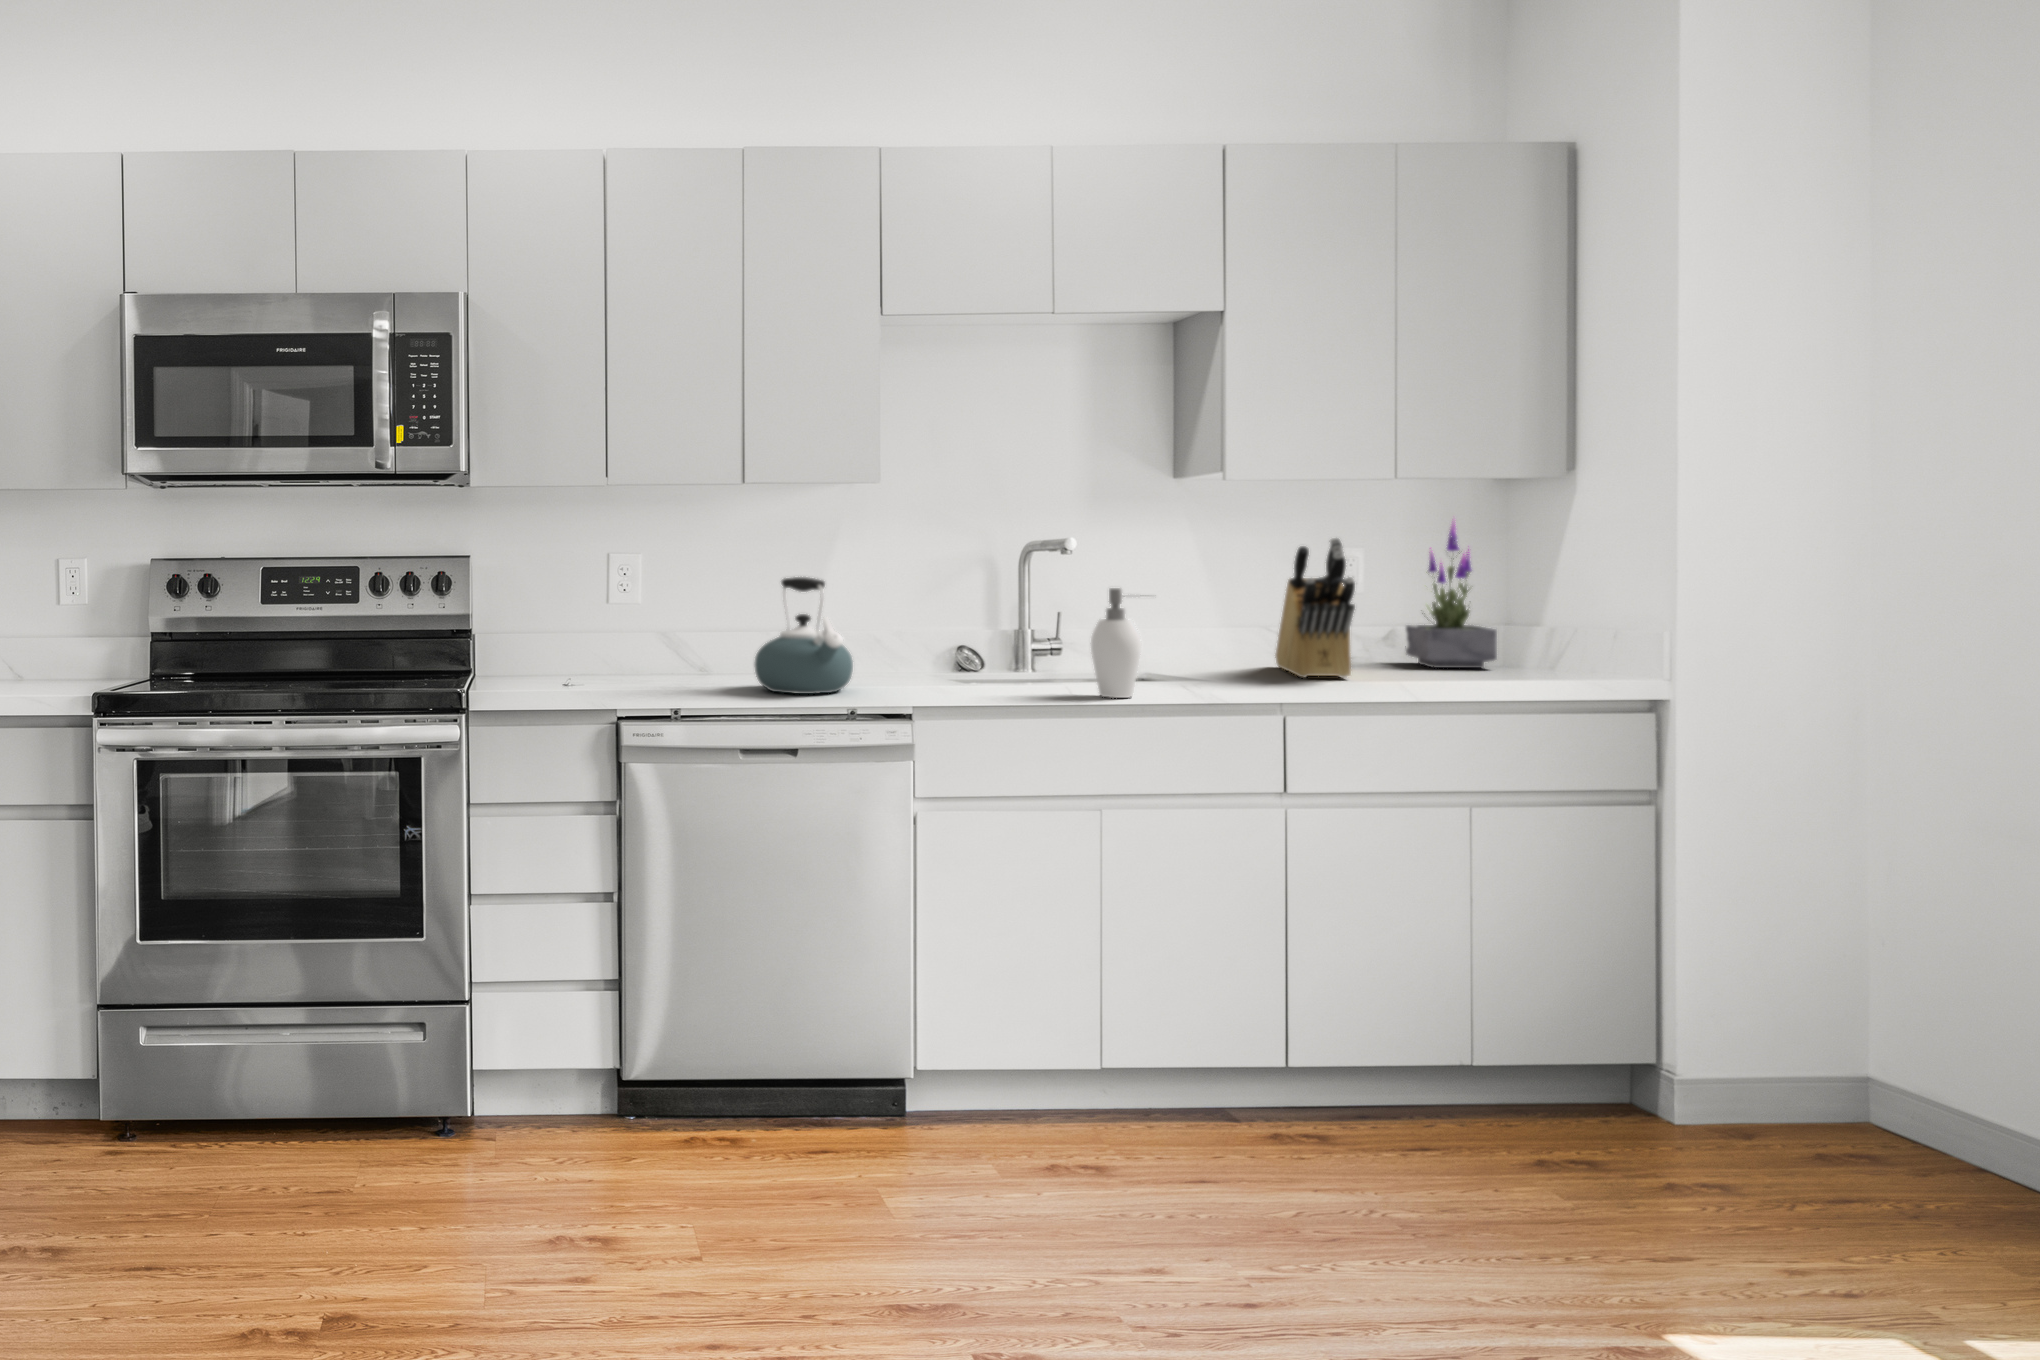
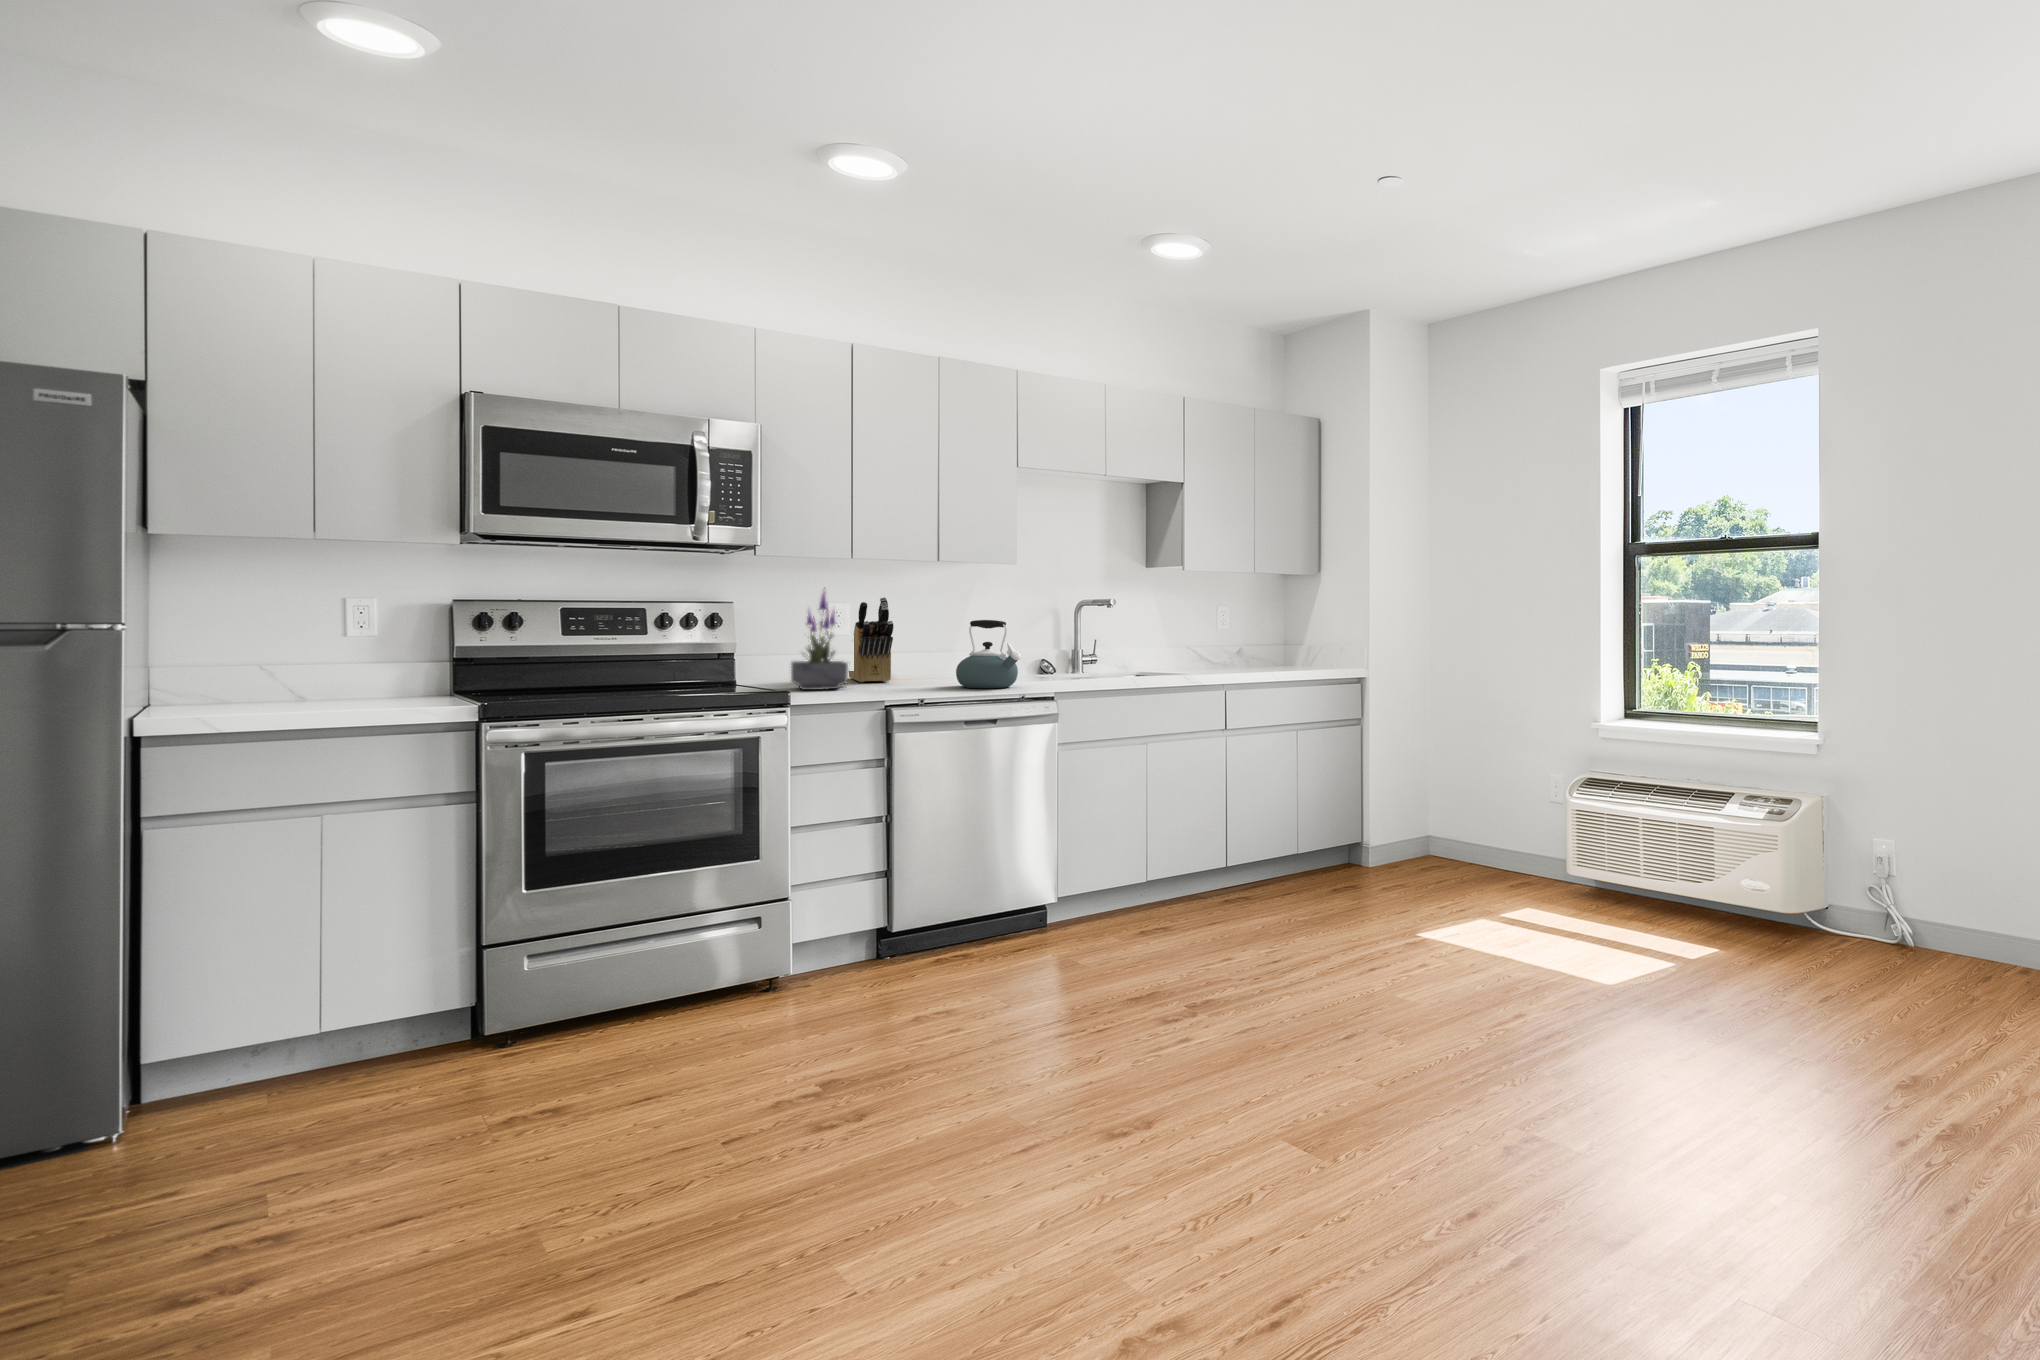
potted plant: present [1406,519,1497,668] -> present [791,587,848,690]
knife block: present [1275,538,1355,678] -> present [849,597,893,682]
soap dispenser: present [1091,588,1141,698] -> none [1145,626,1179,684]

